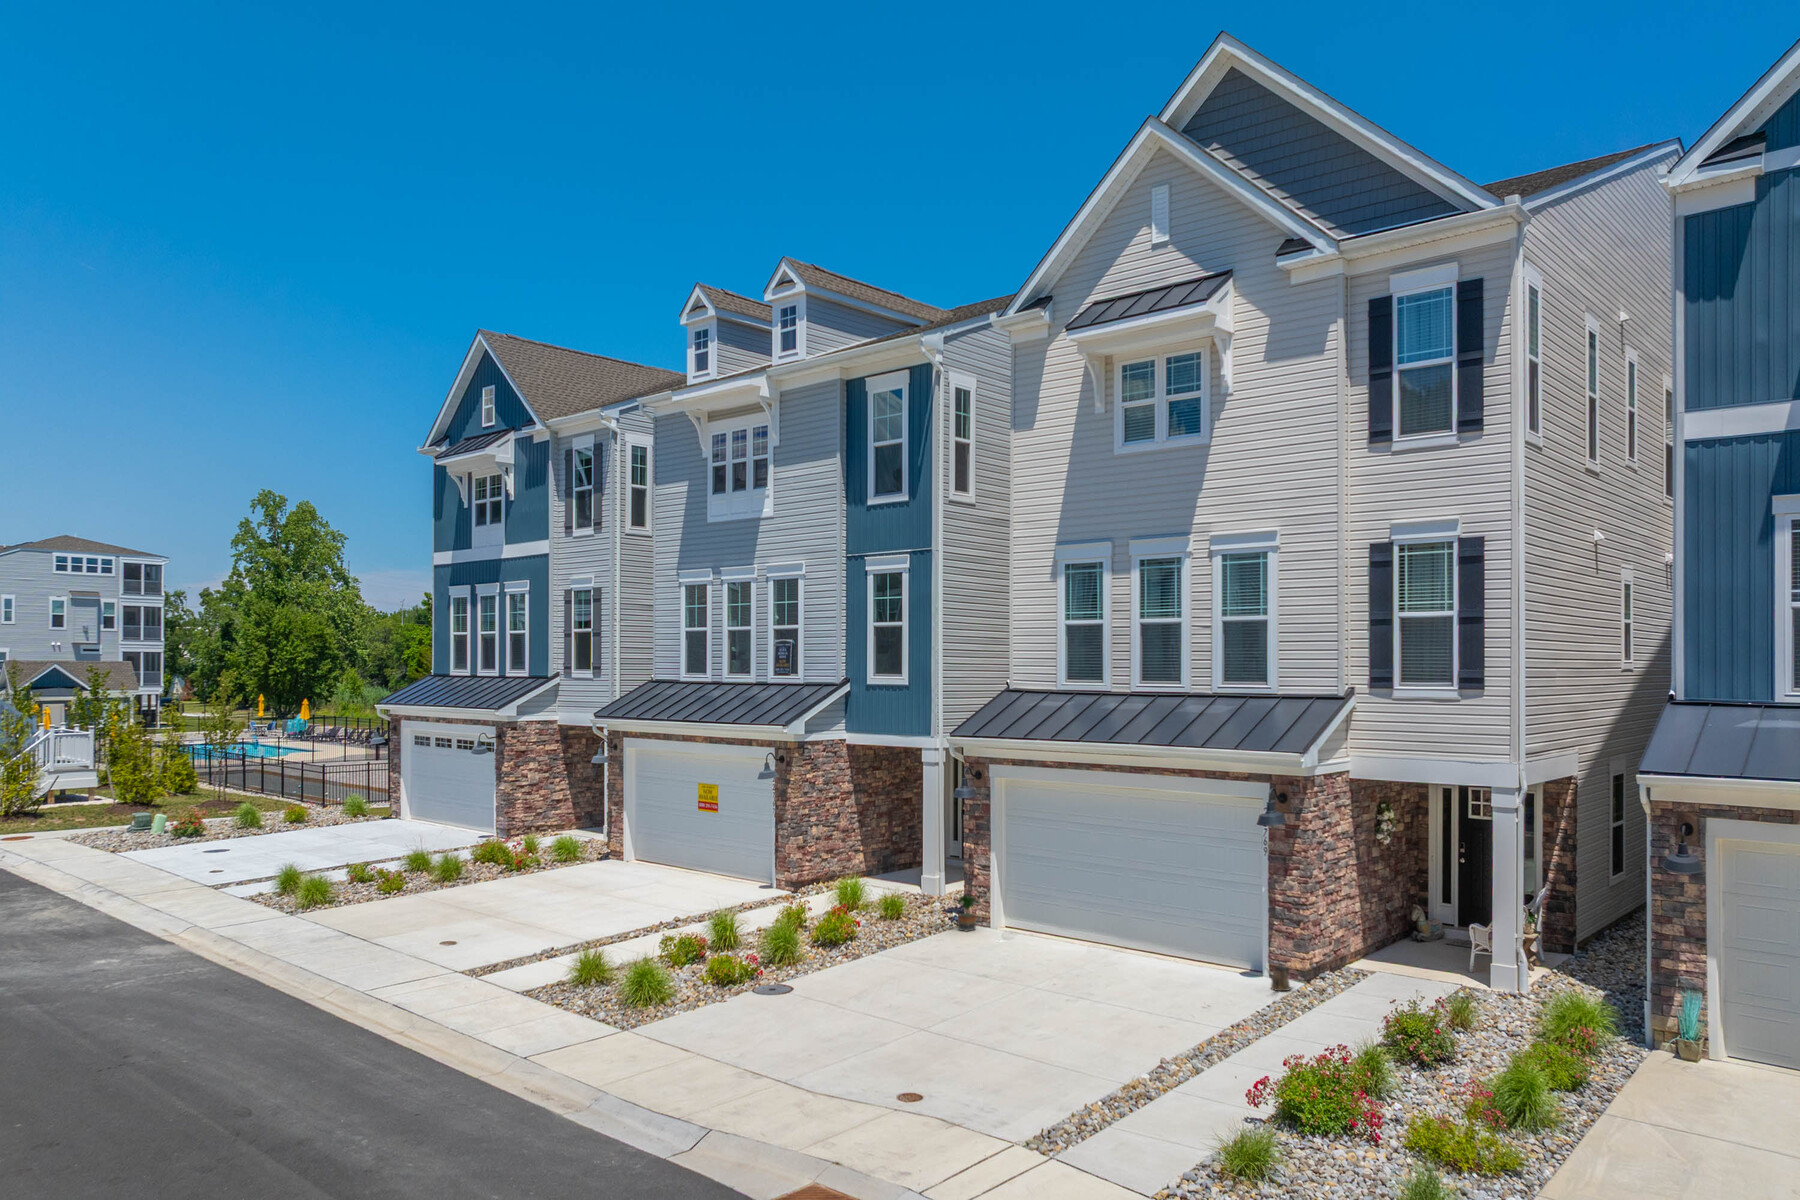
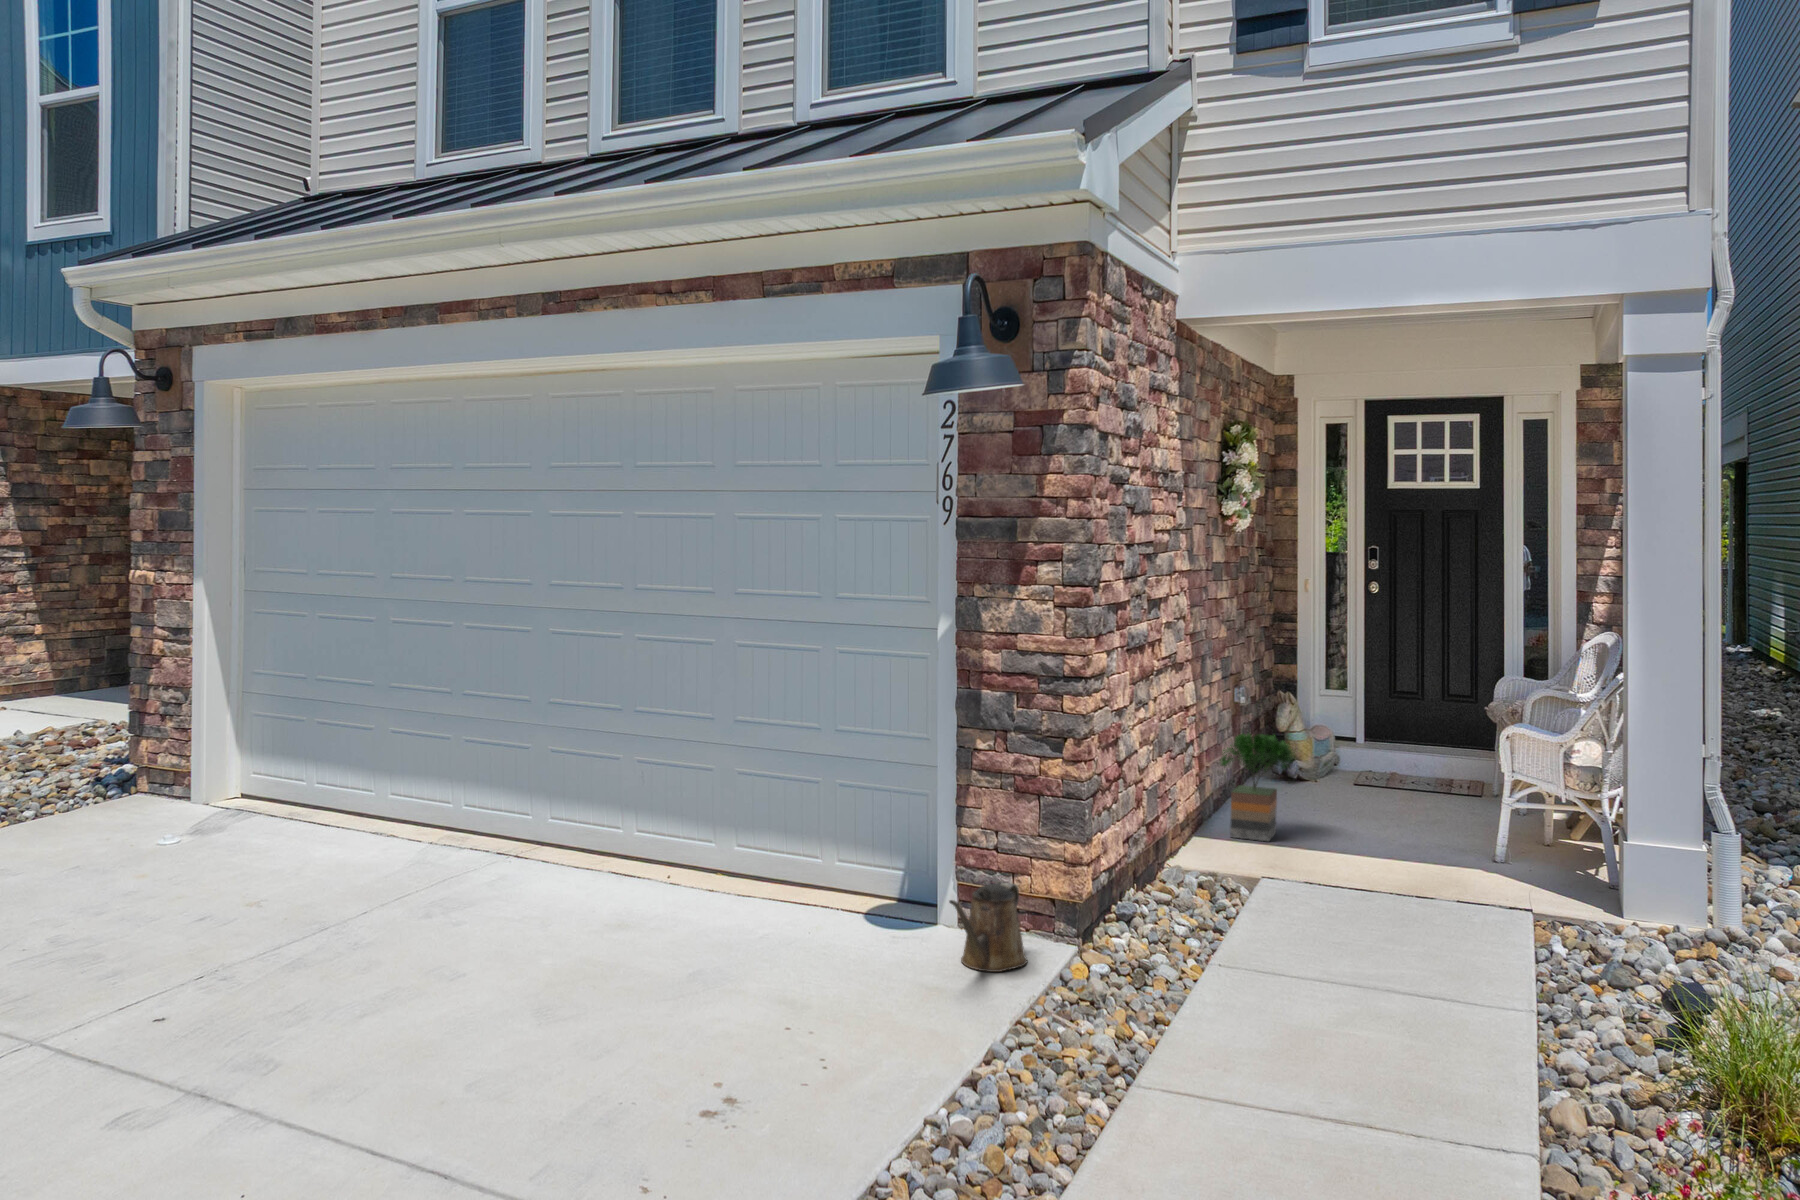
potted tree: present [958,895,978,931] -> present [1220,734,1293,841]

